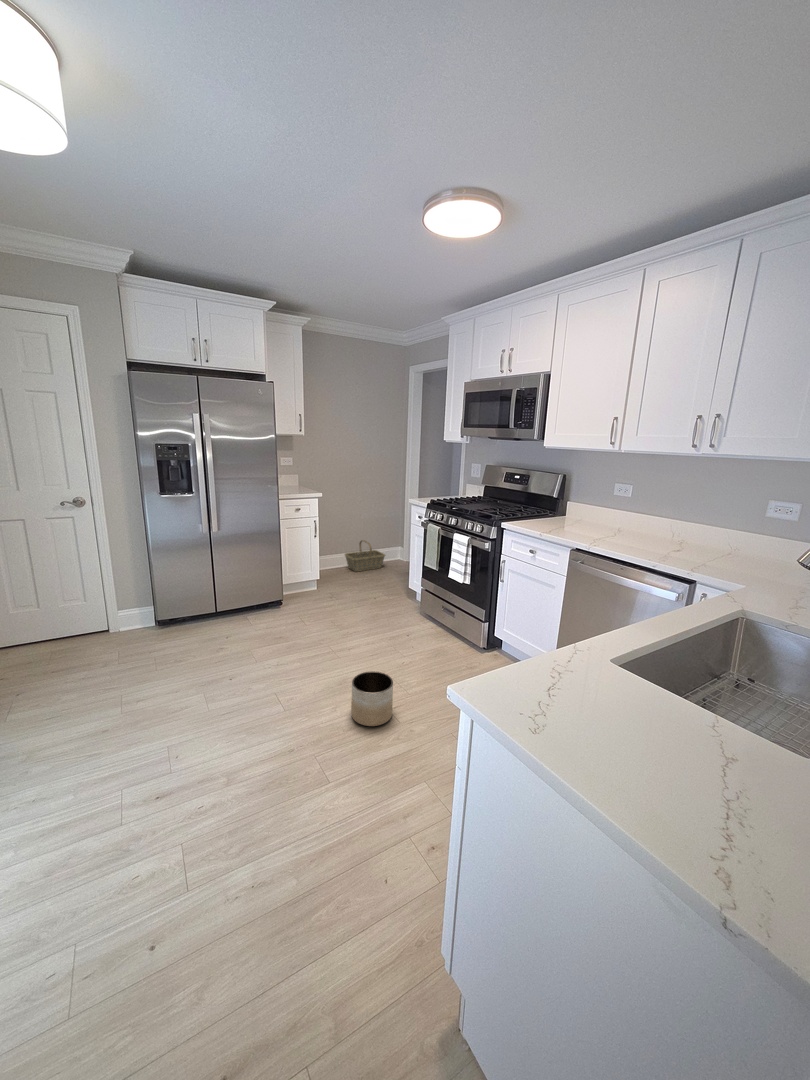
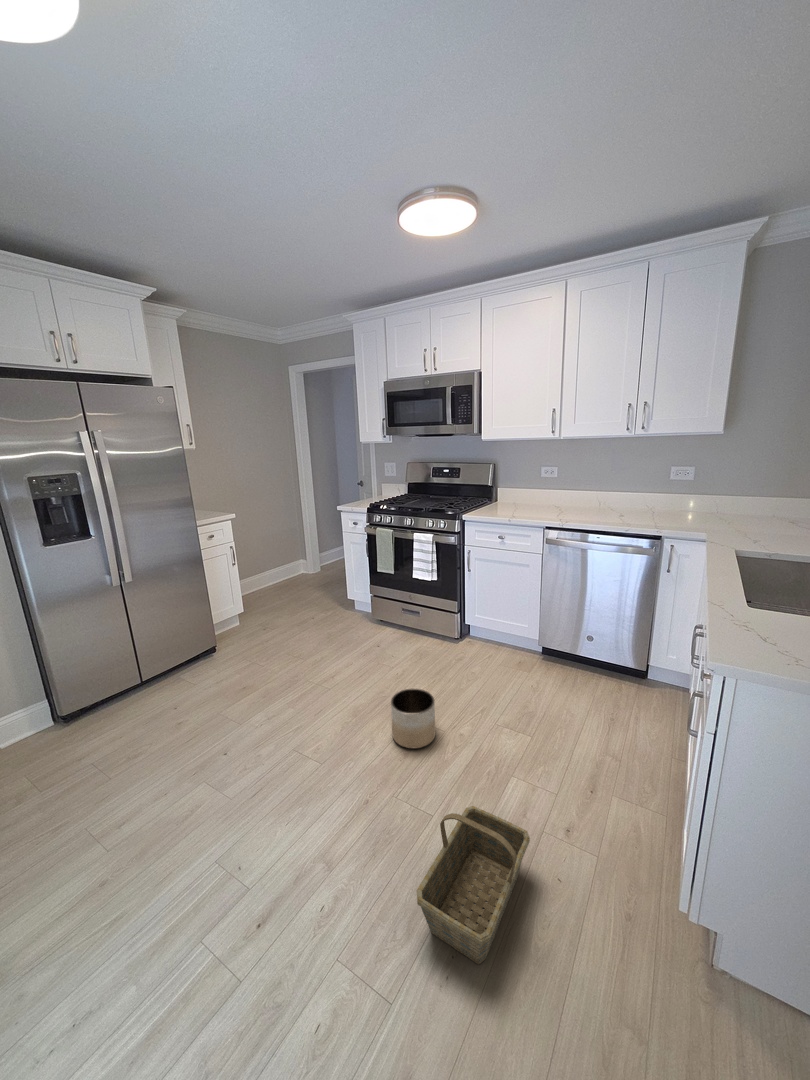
basket: present [345,540,385,572] -> present [417,806,530,965]

